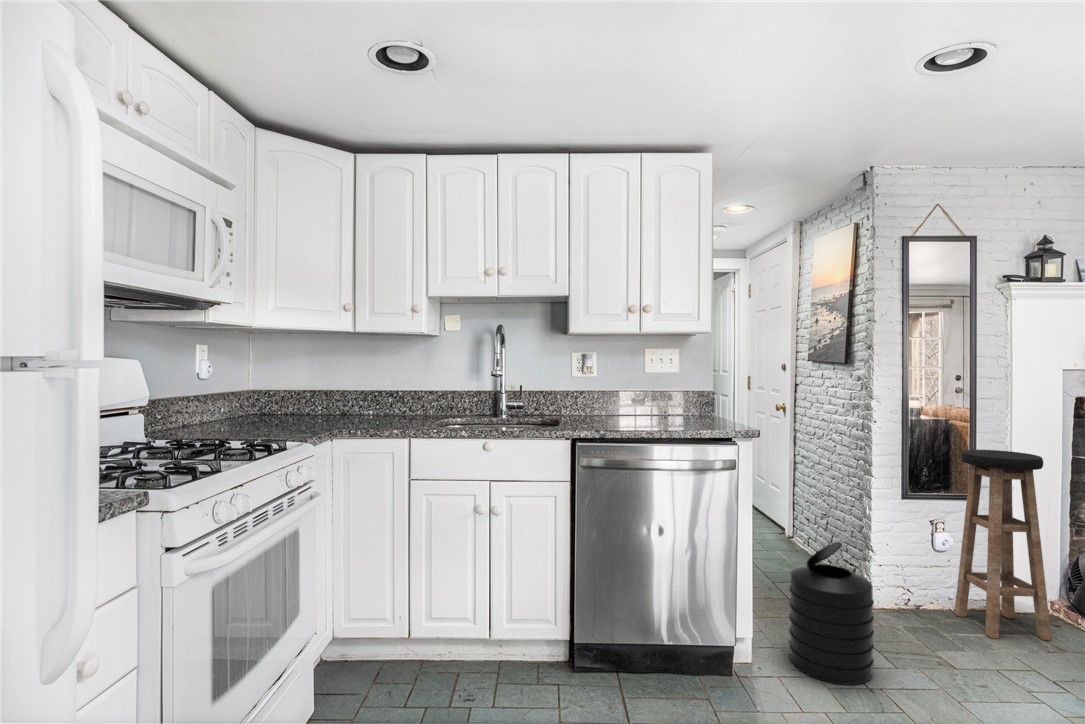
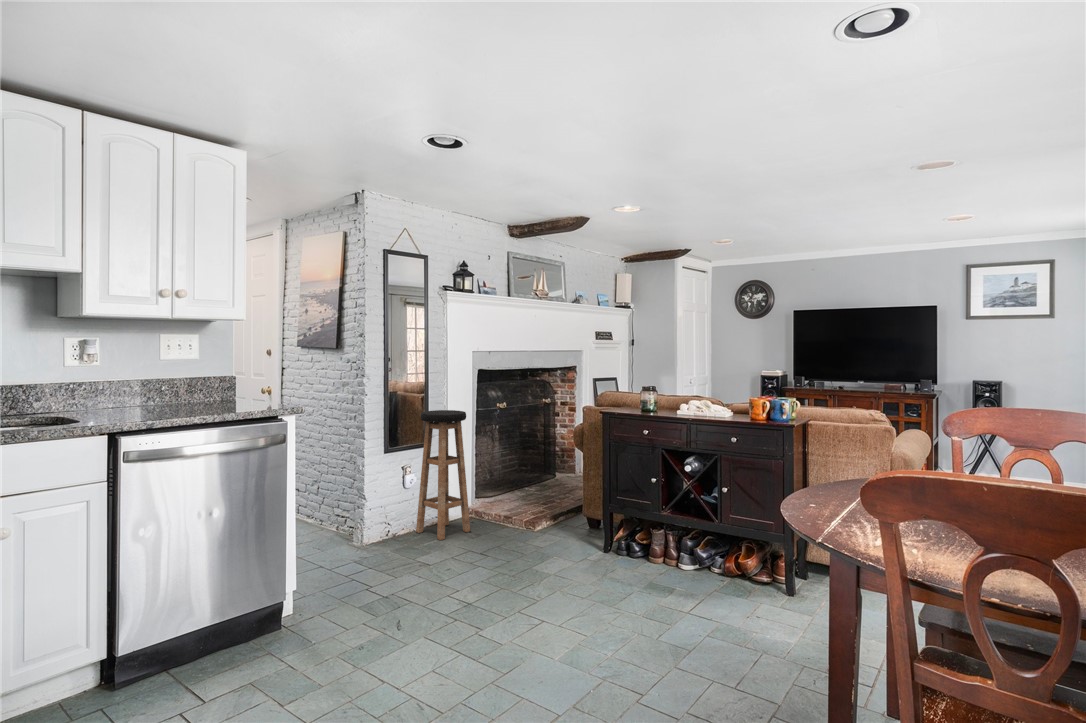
trash can: present [789,542,874,685] -> none [321,492,384,603]

